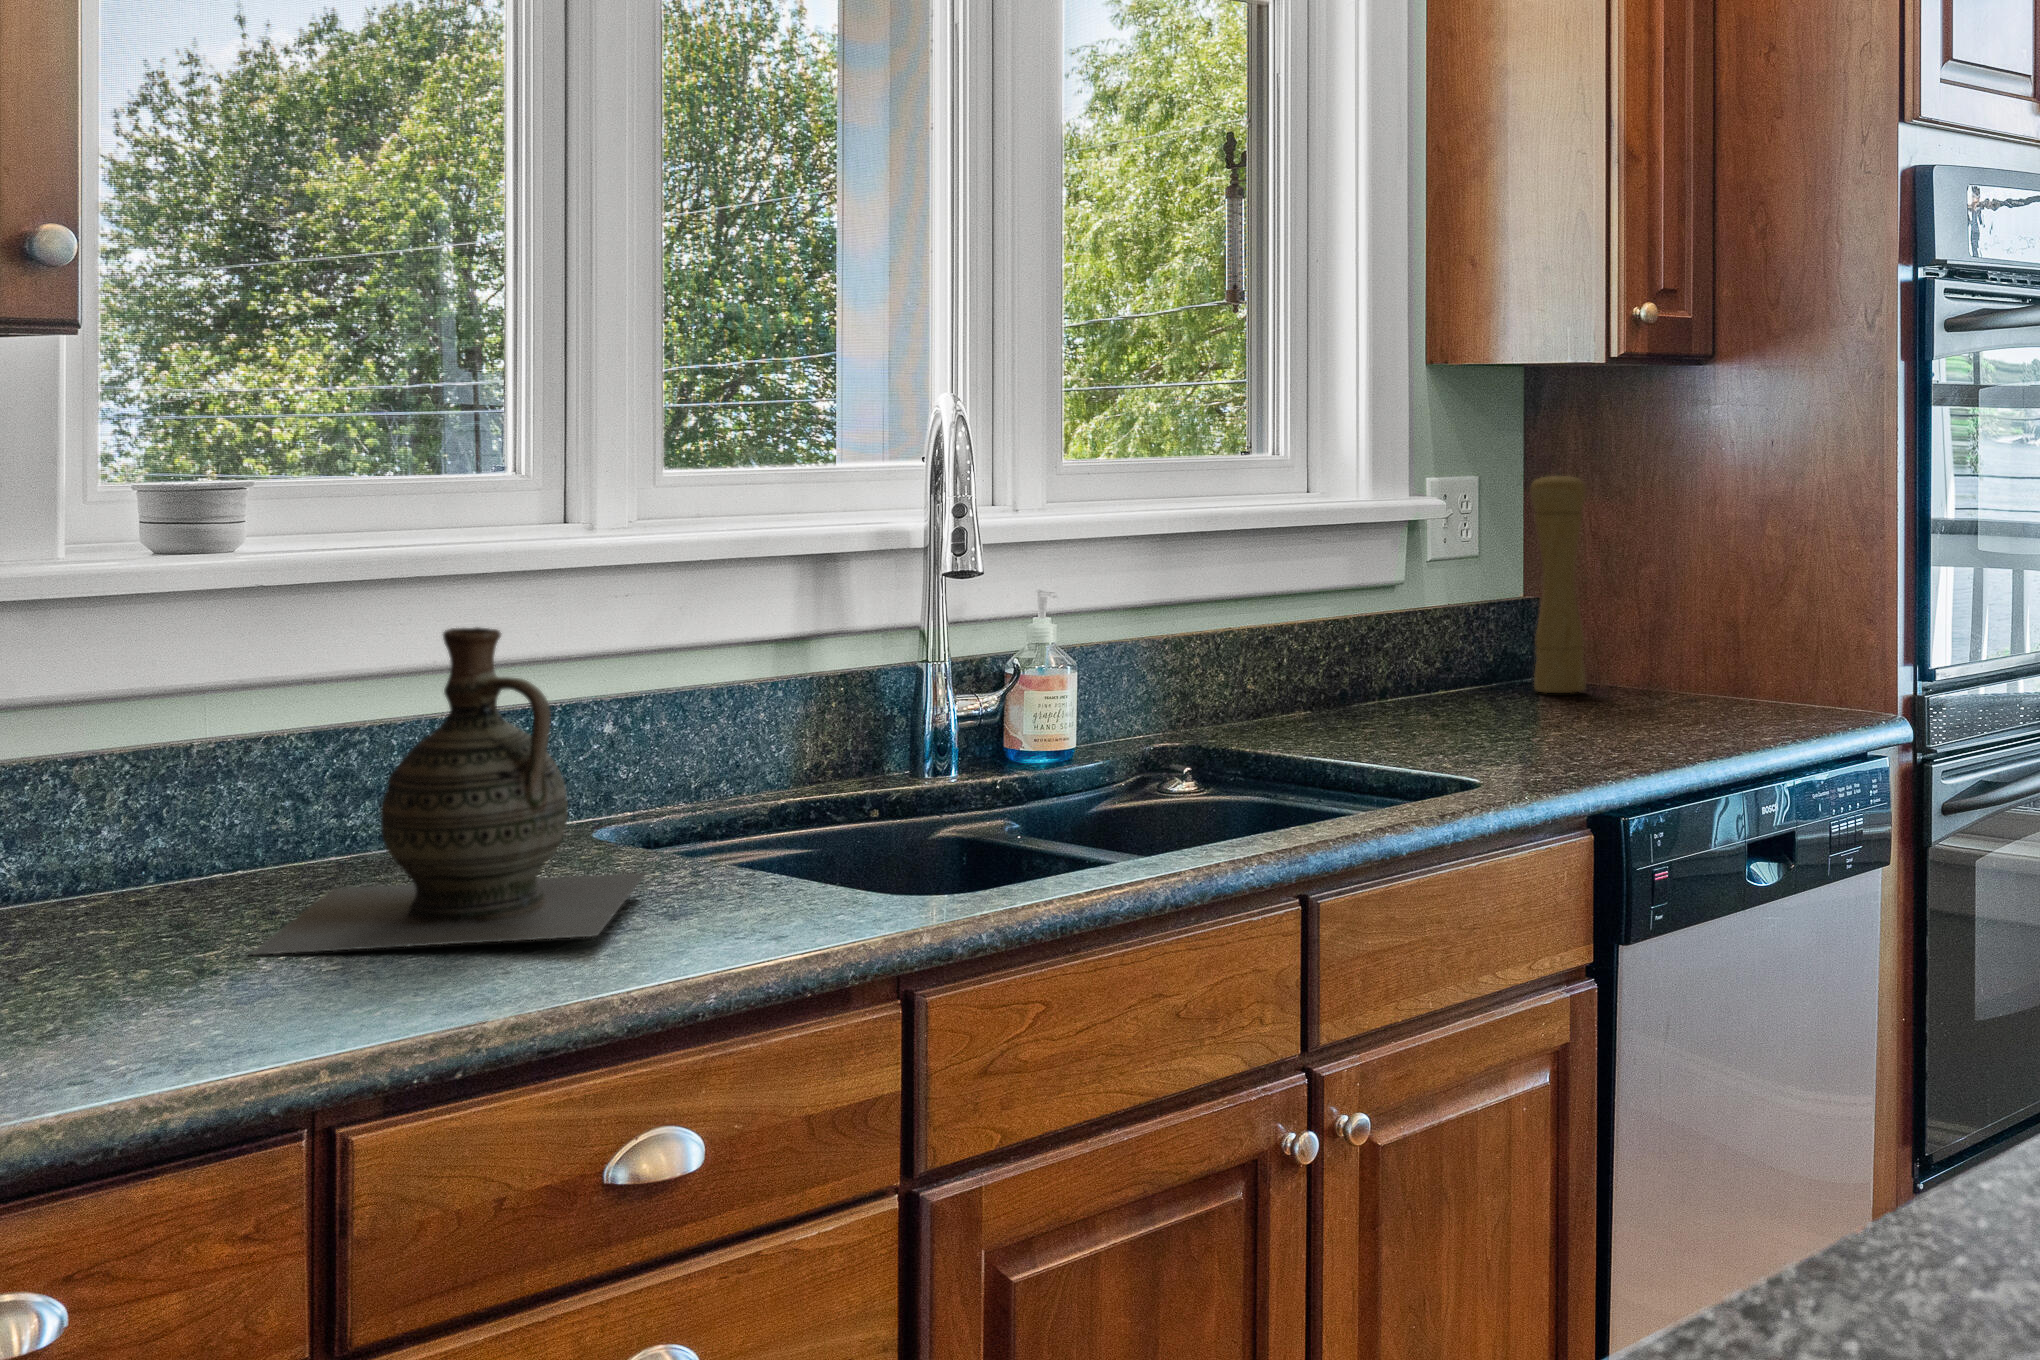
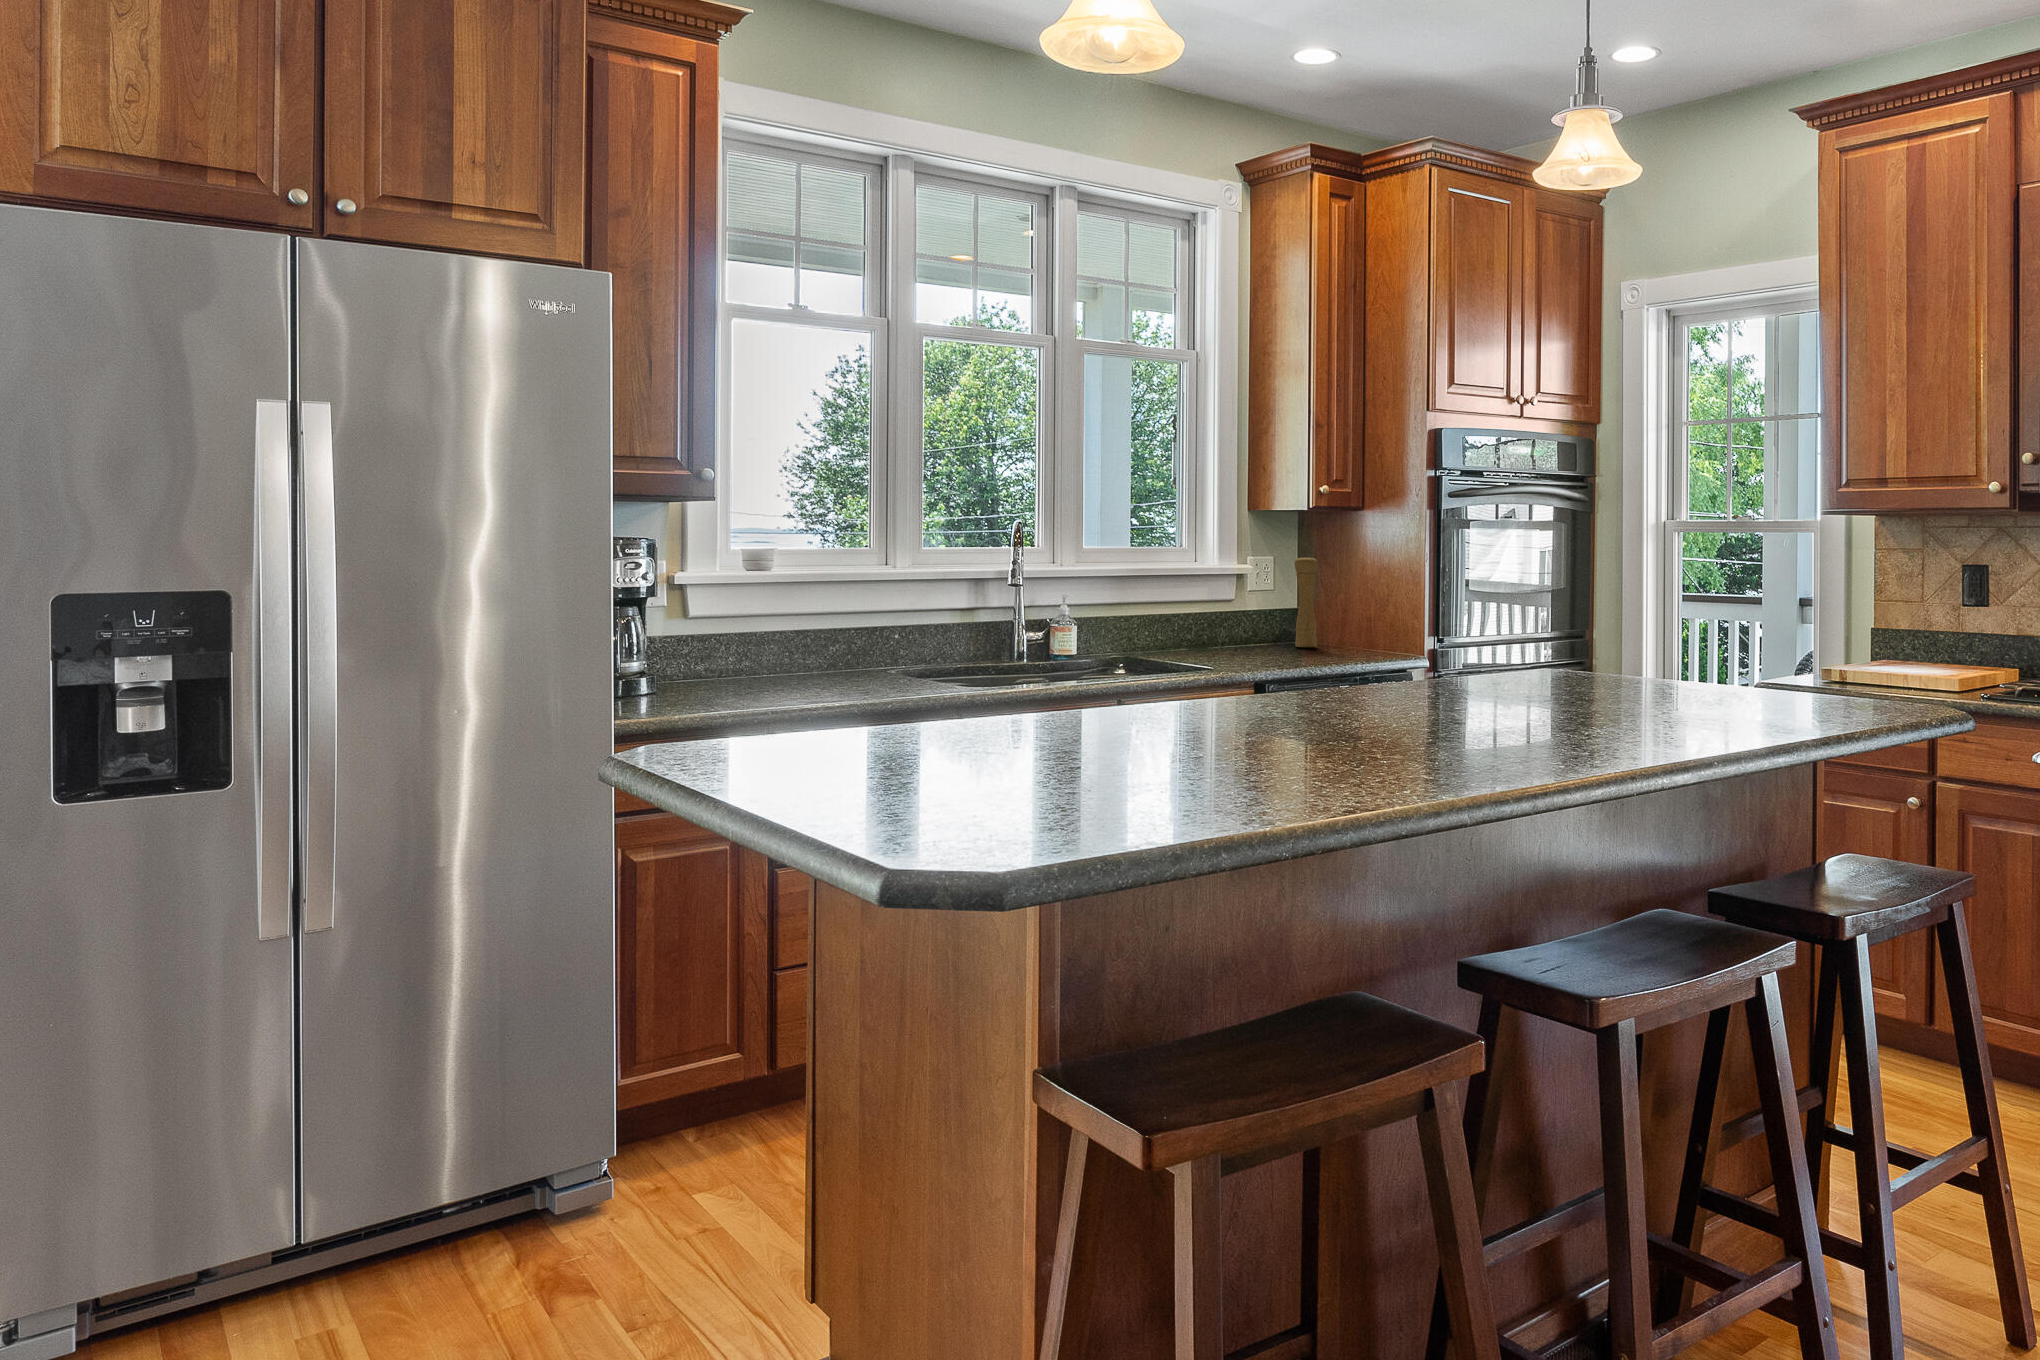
ceramic jug: present [251,627,645,955] -> none [743,593,881,694]

